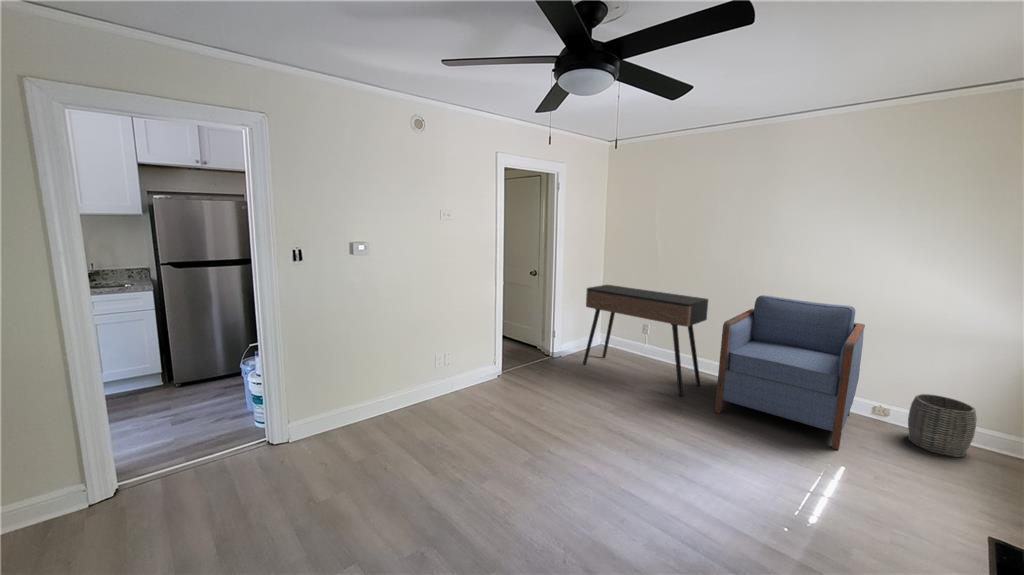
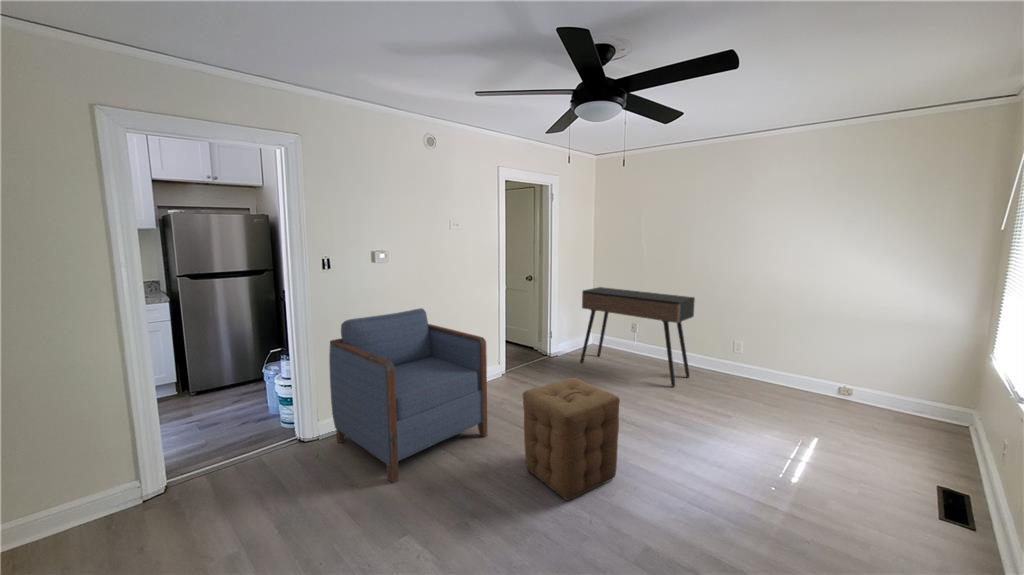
armchair: present [715,295,865,450] -> present [329,308,487,483]
ottoman: none [498,388,606,532] -> present [523,378,620,500]
woven basket: present [908,394,977,457] -> none [870,374,925,426]

